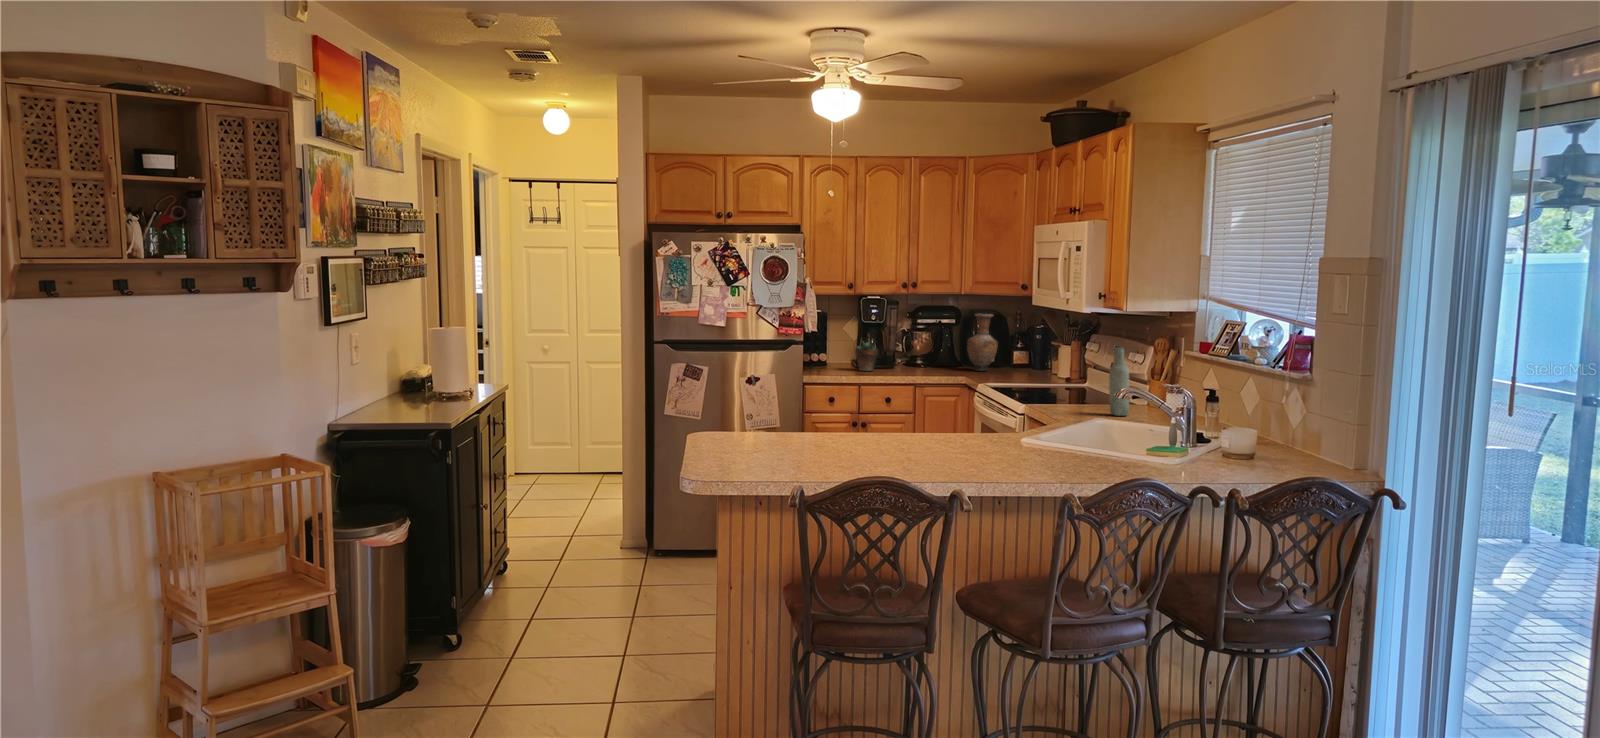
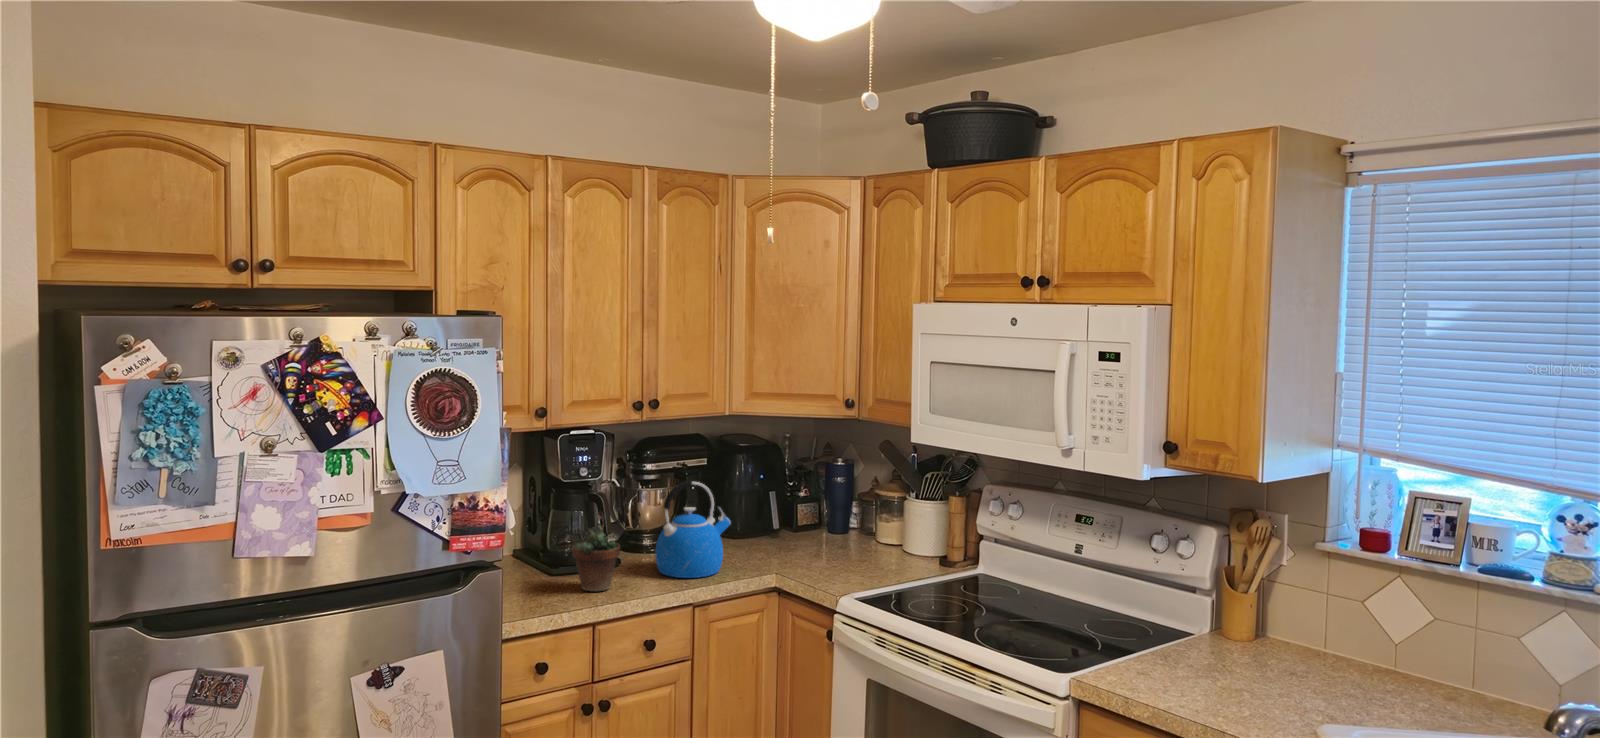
vase: present [967,314,998,371] -> none [749,451,804,556]
kettle: none [904,323,949,372] -> present [655,481,731,578]
bottle: present [1109,347,1129,416] -> none [1304,578,1348,711]

